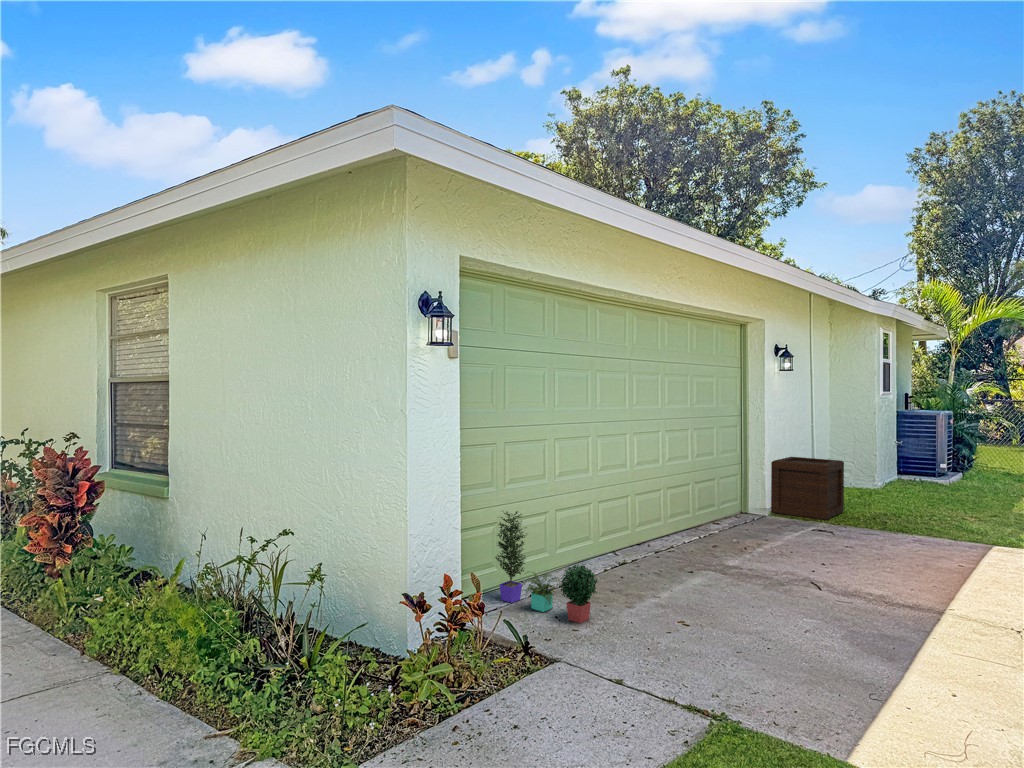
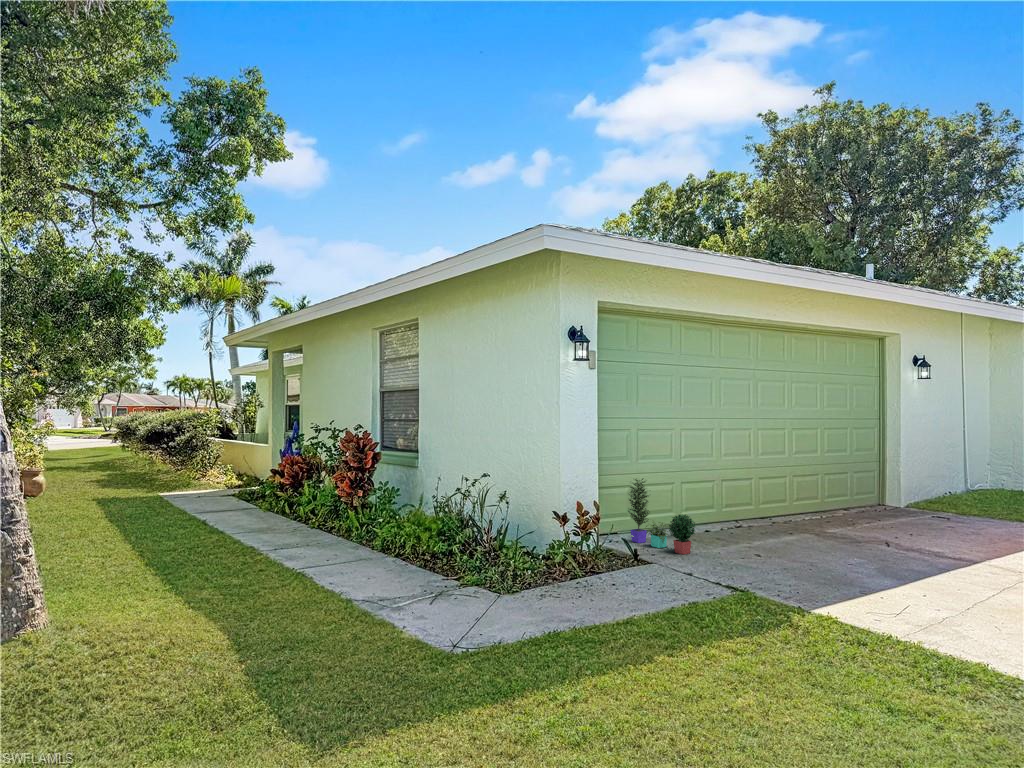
wooden crate: present [771,457,844,520] -> none [909,462,989,519]

